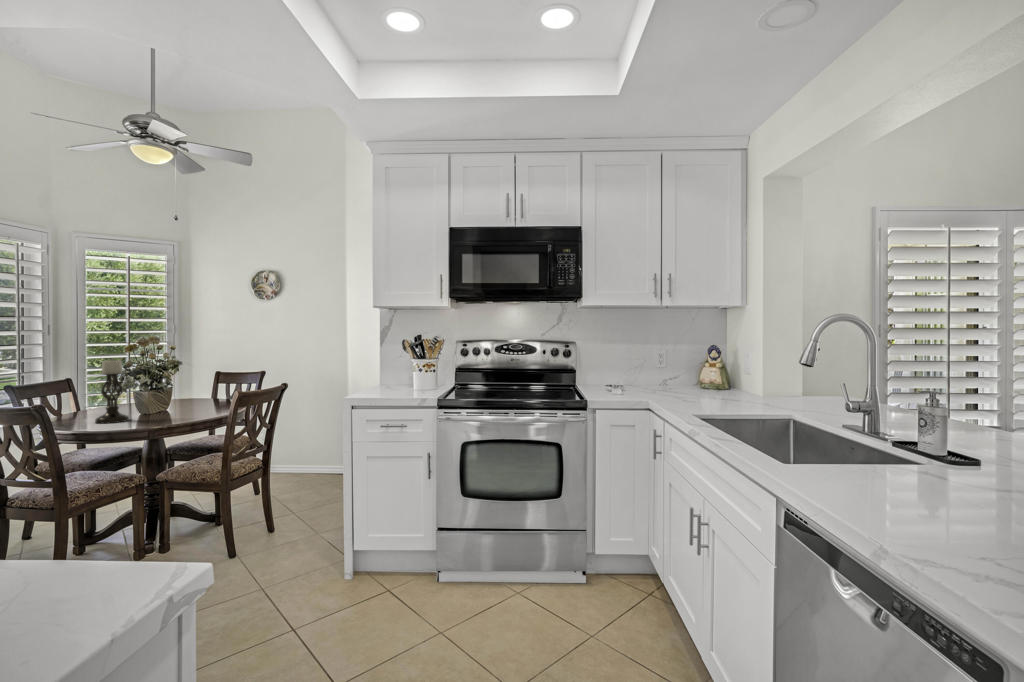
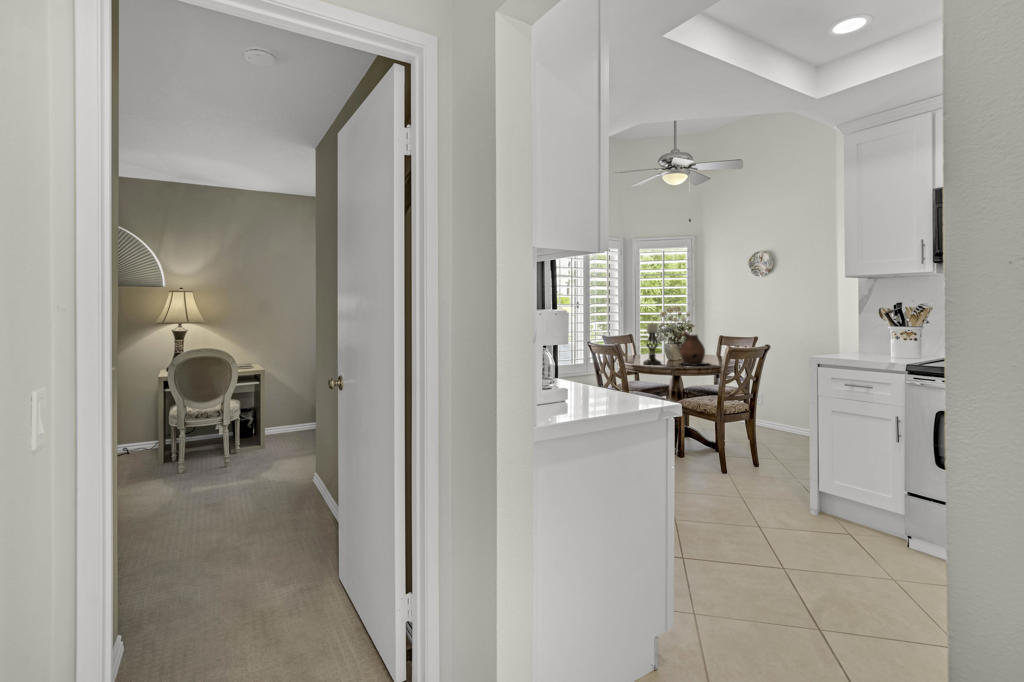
ceramic pitcher: none [155,368,209,418] -> present [677,331,708,366]

